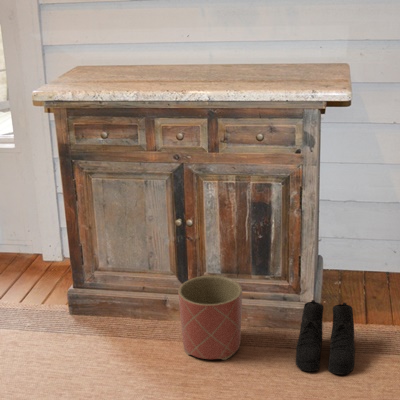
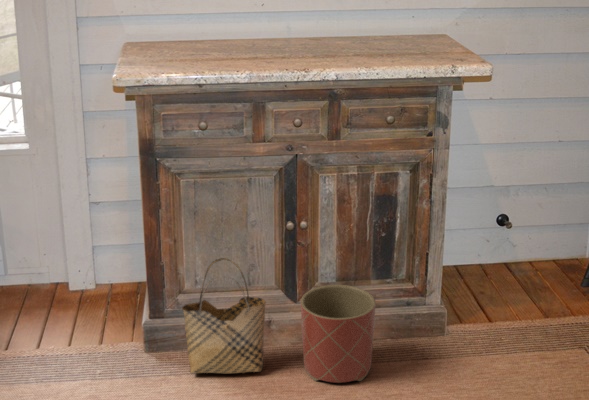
woven basket: none [86,245,155,342] -> present [182,258,266,374]
boots: present [296,300,355,375] -> none [435,300,505,381]

